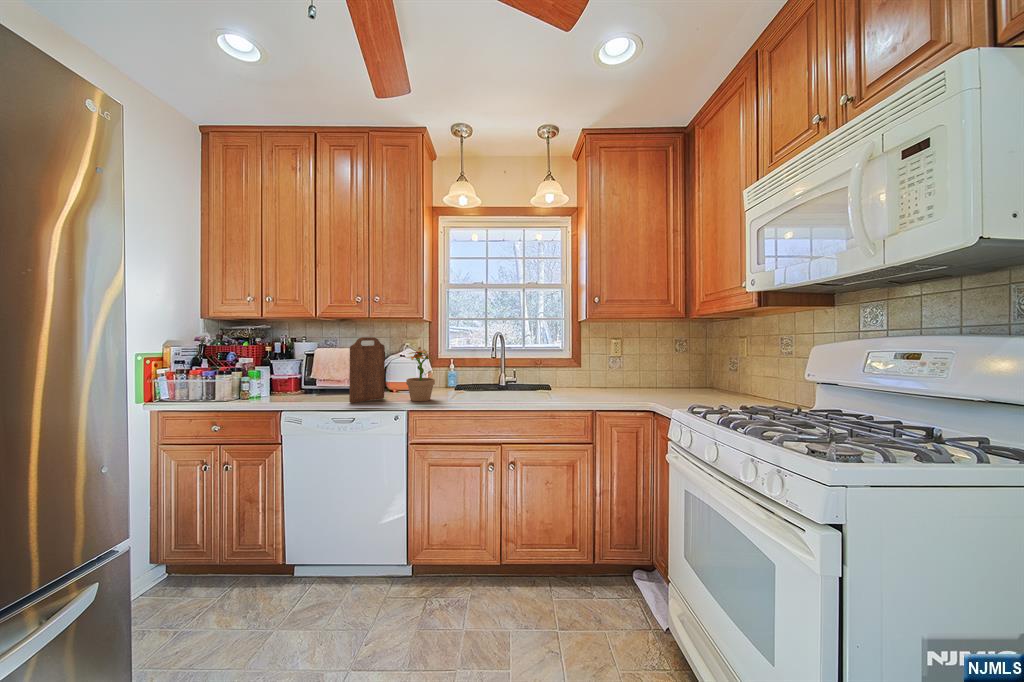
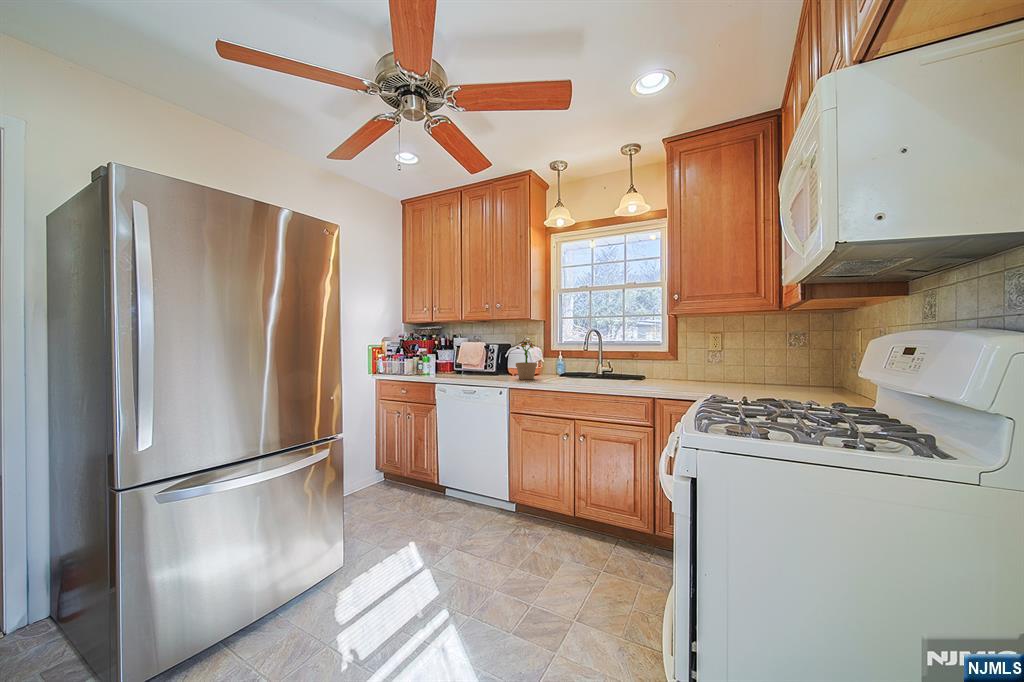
cutting board: present [349,337,385,403] -> none [476,331,502,378]

